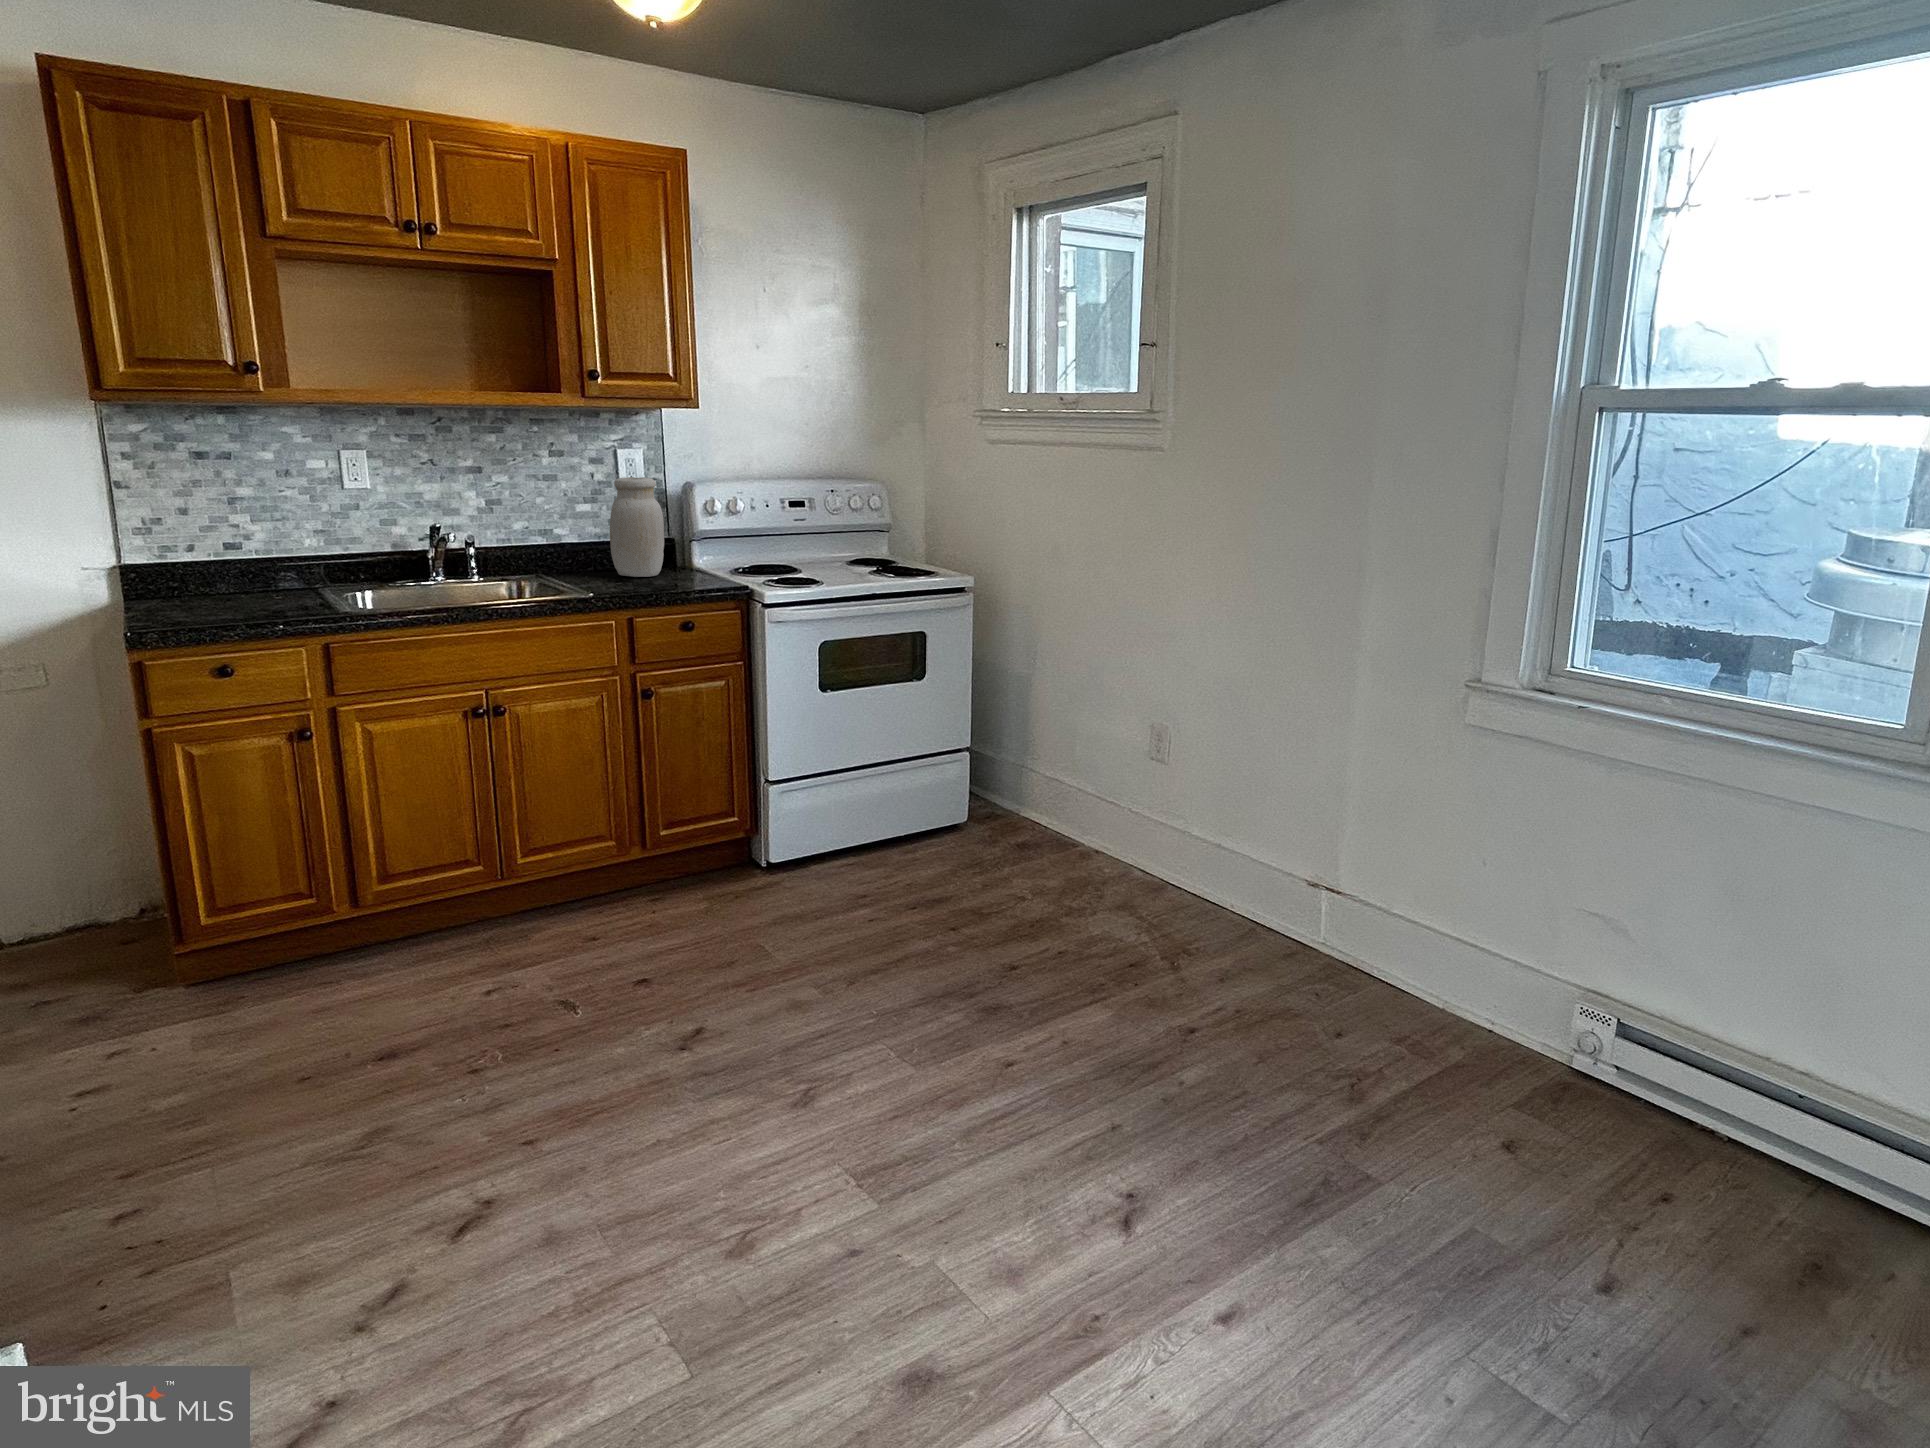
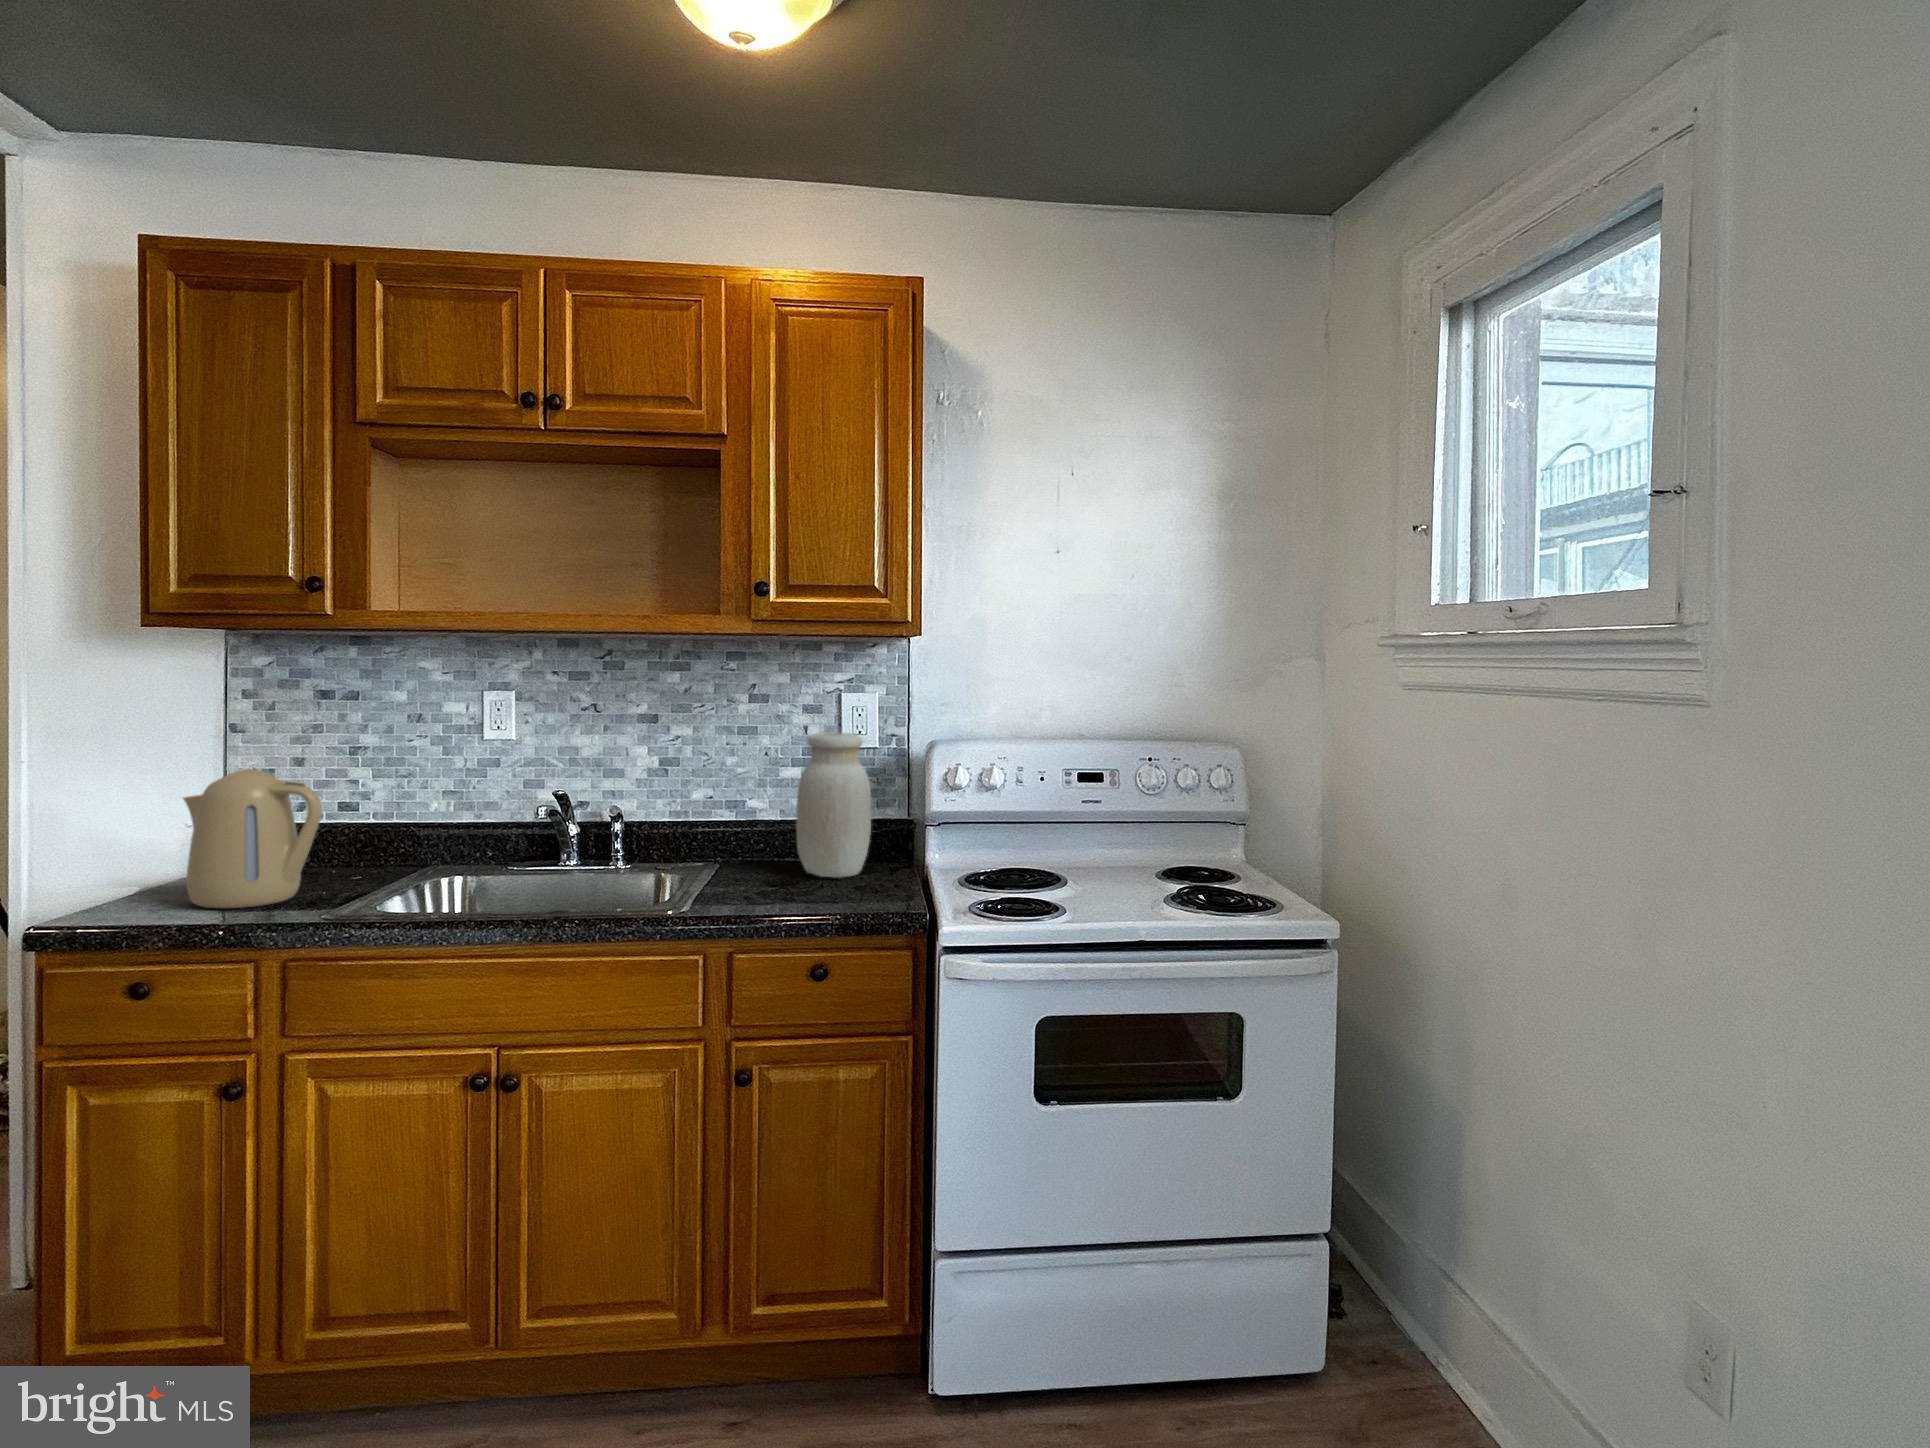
kettle: none [166,513,292,618] -> present [183,769,322,908]

